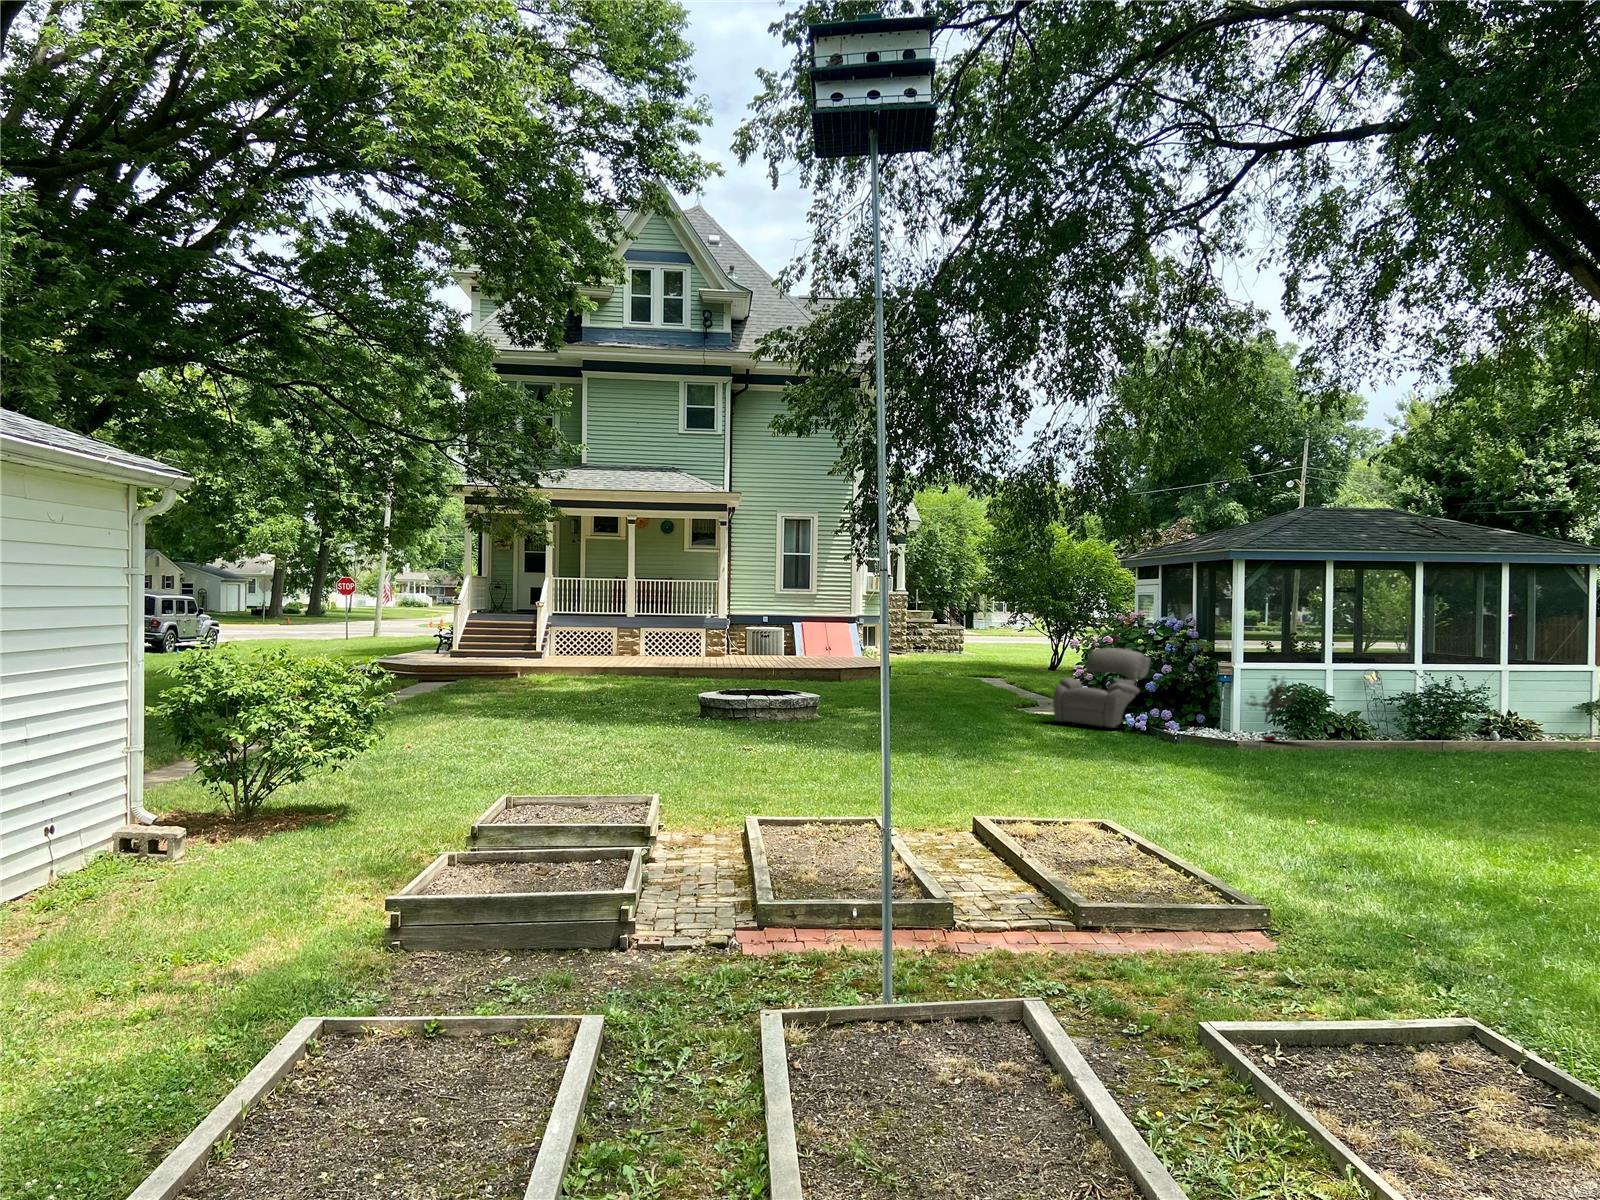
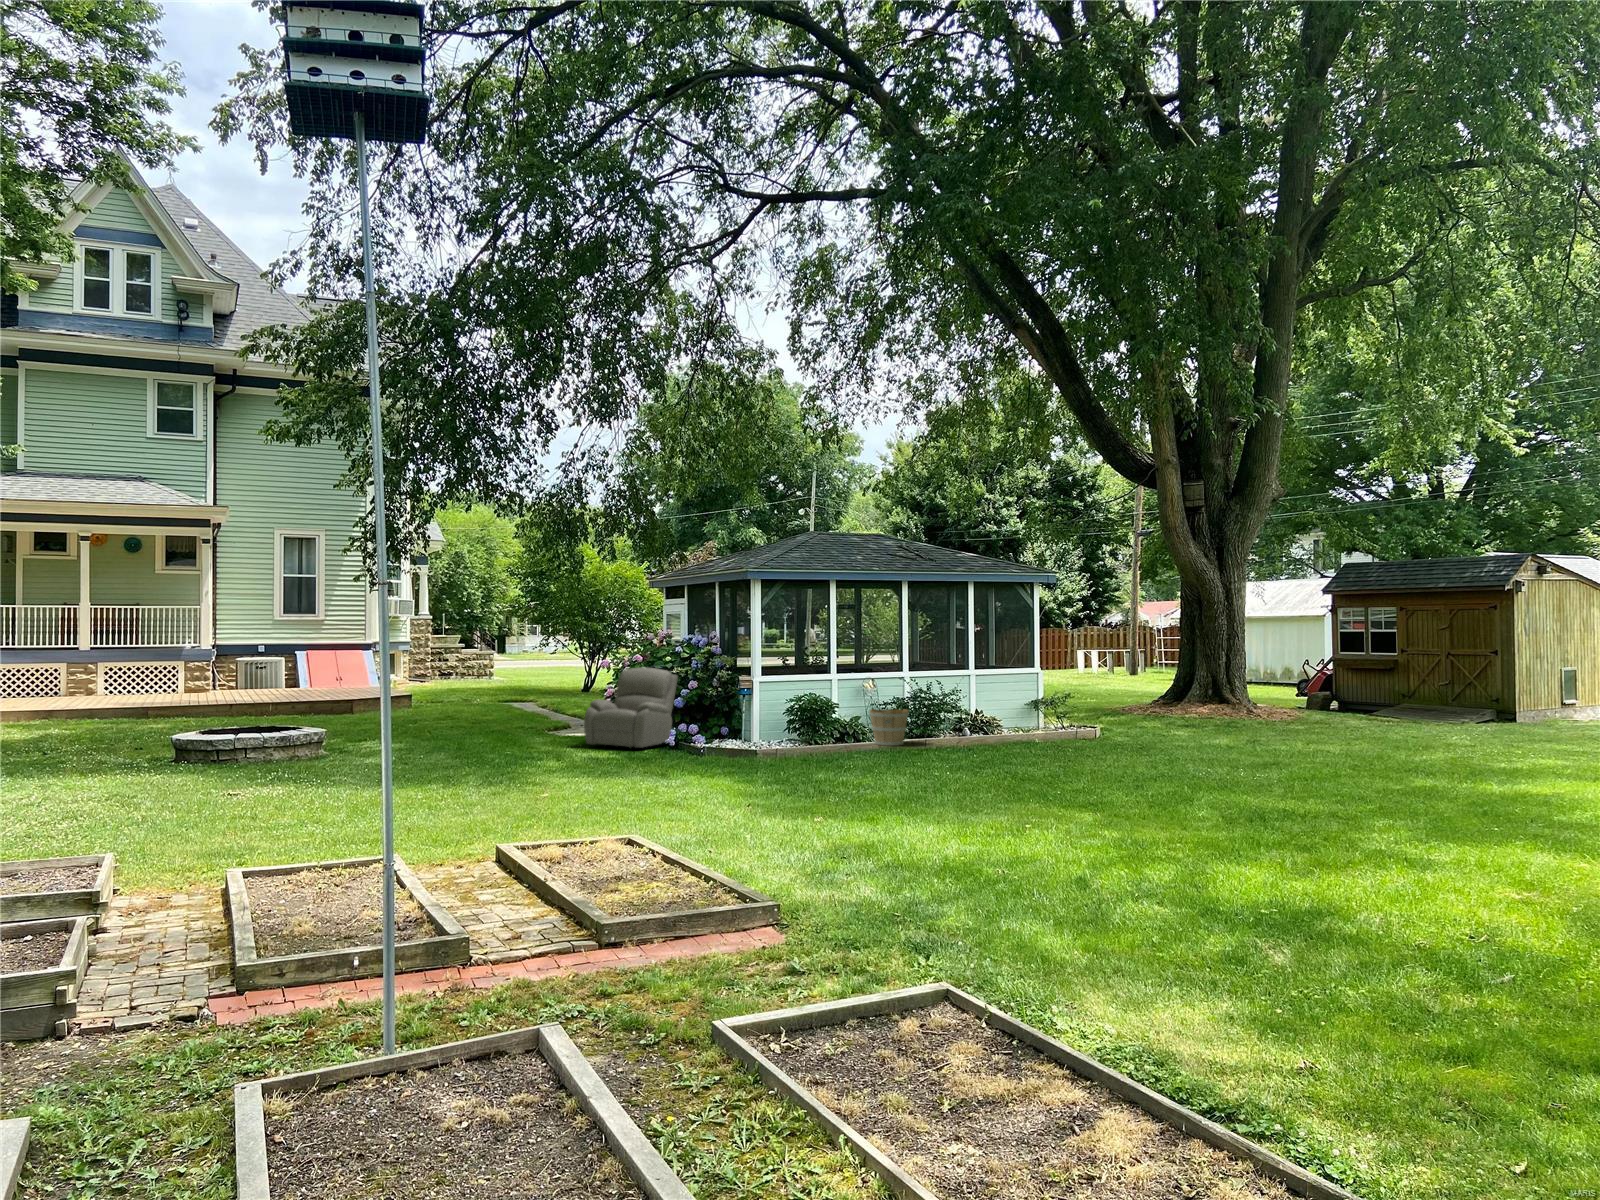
potted tree: present [1245,675,1298,742] -> none [762,687,809,750]
wooden bucket: none [1371,706,1422,749] -> present [869,709,909,746]

